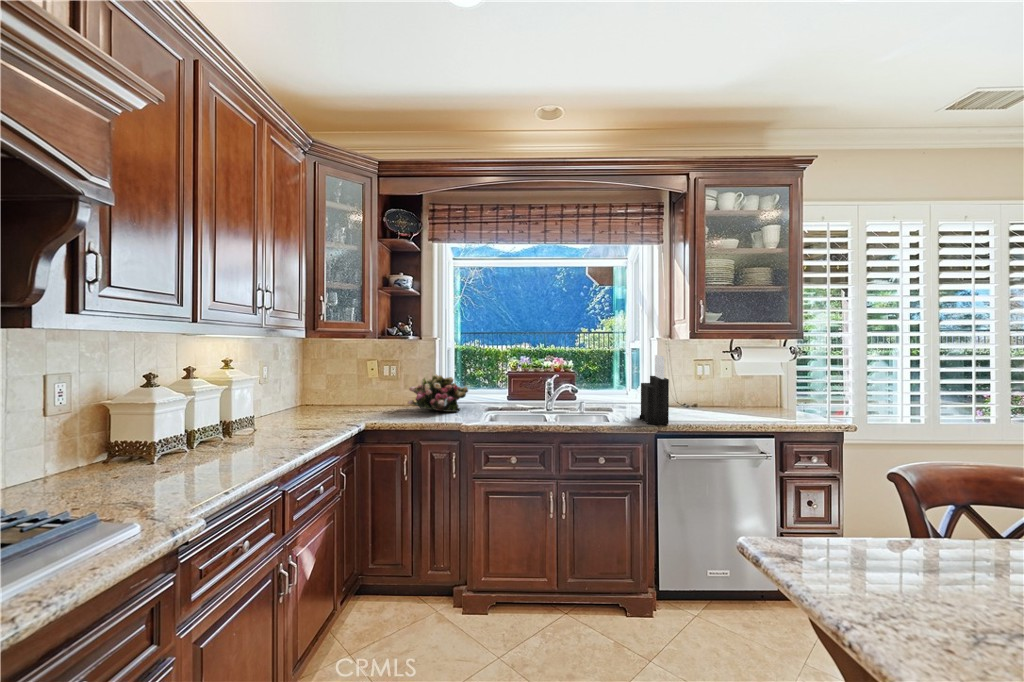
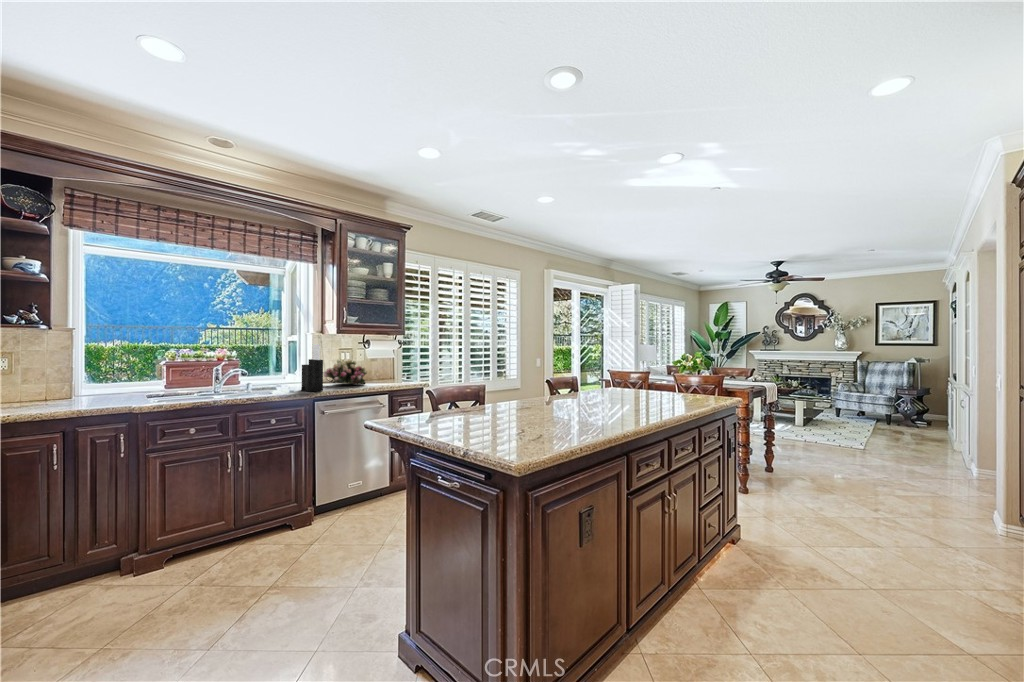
flower arrangement: present [408,374,468,412] -> present [324,360,367,384]

